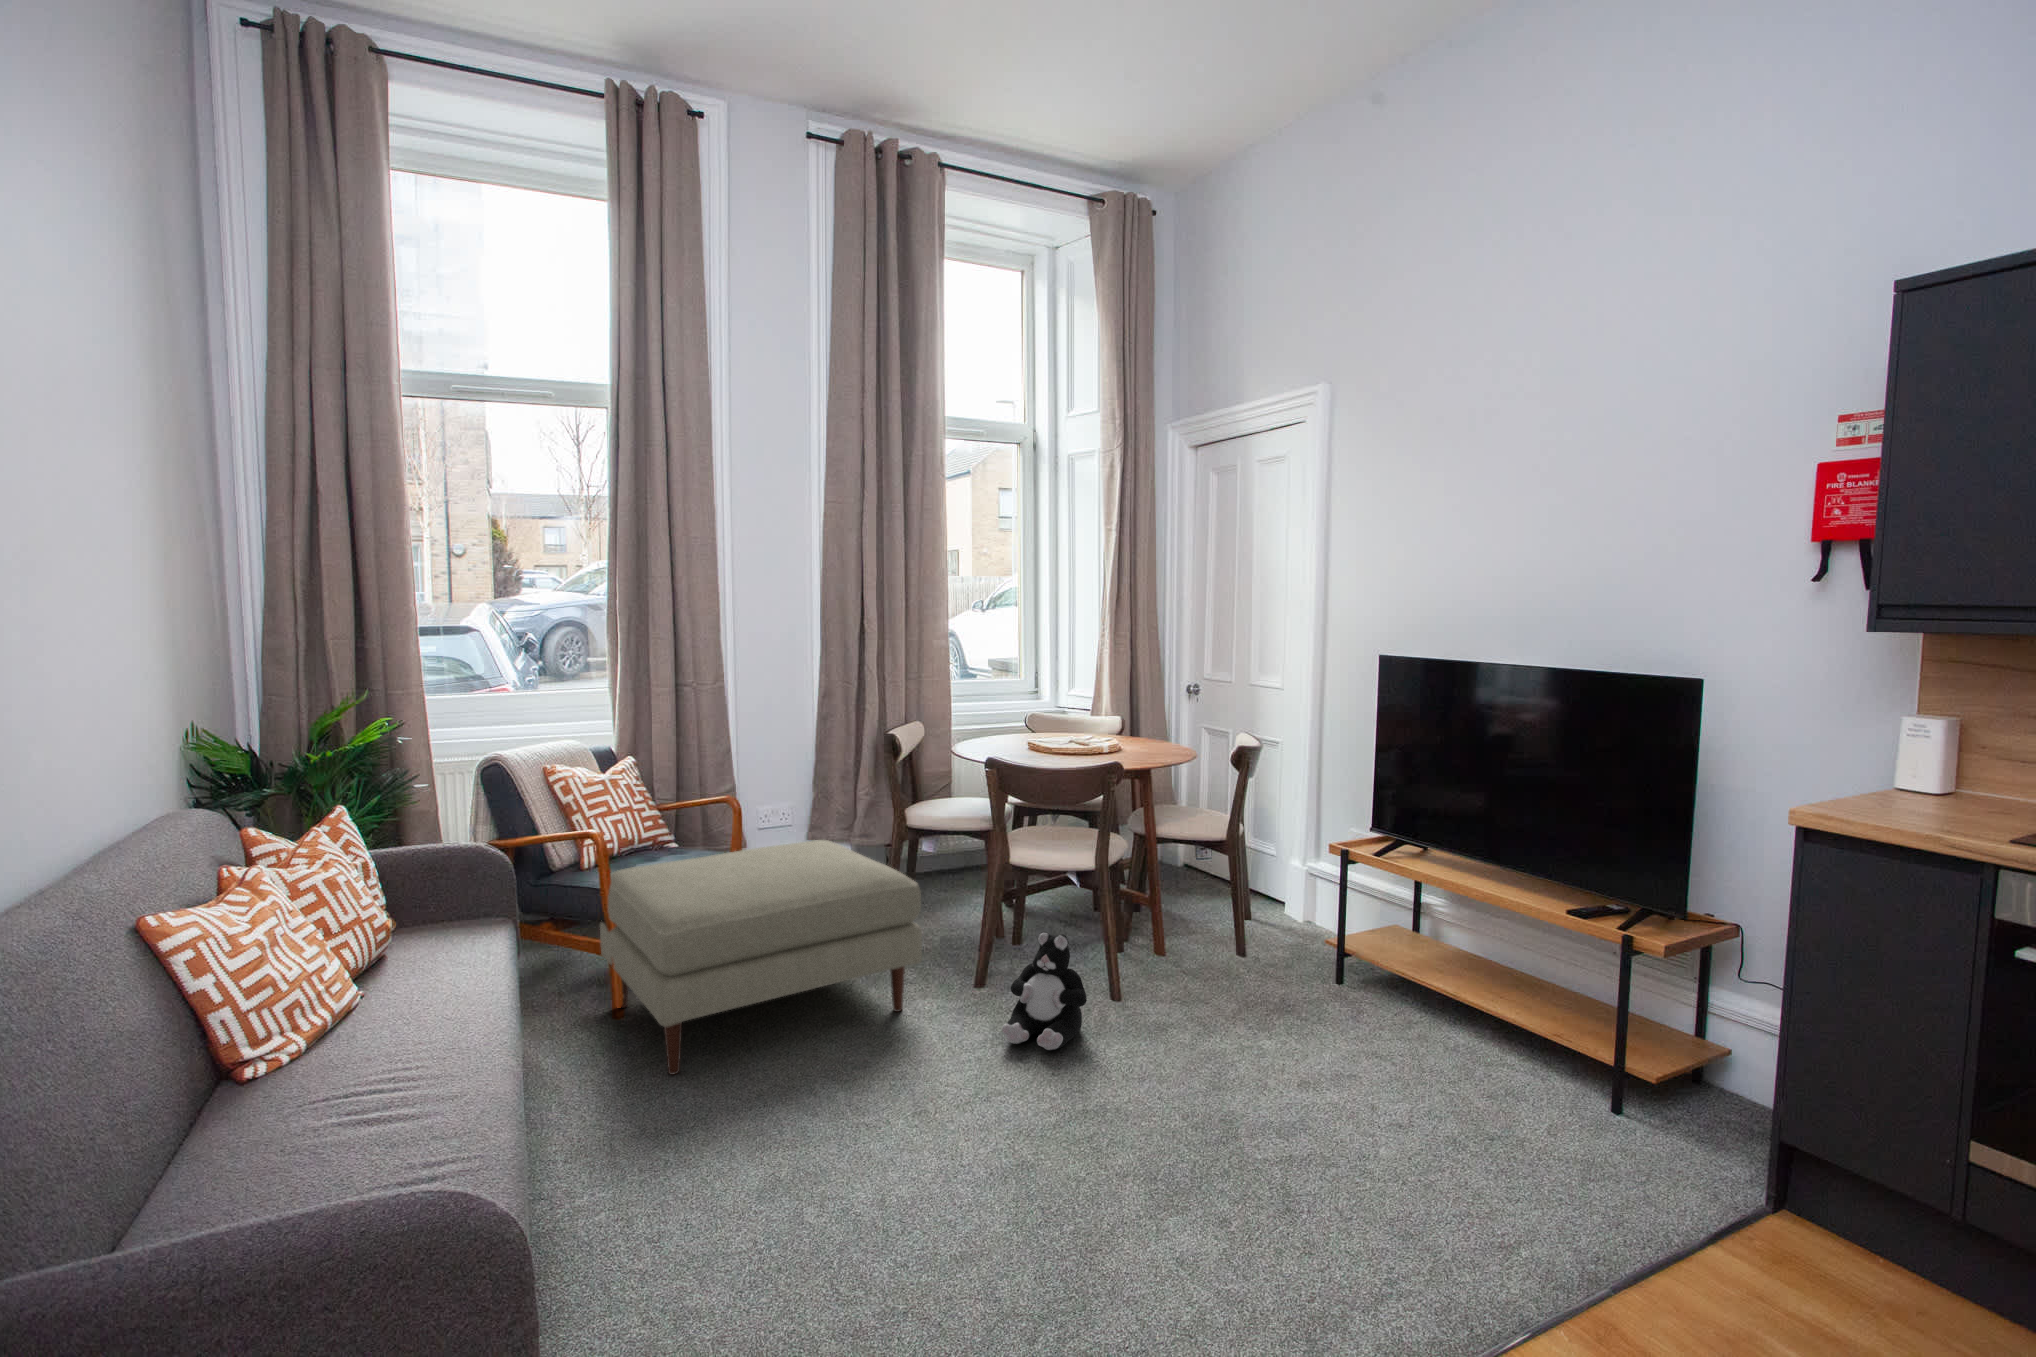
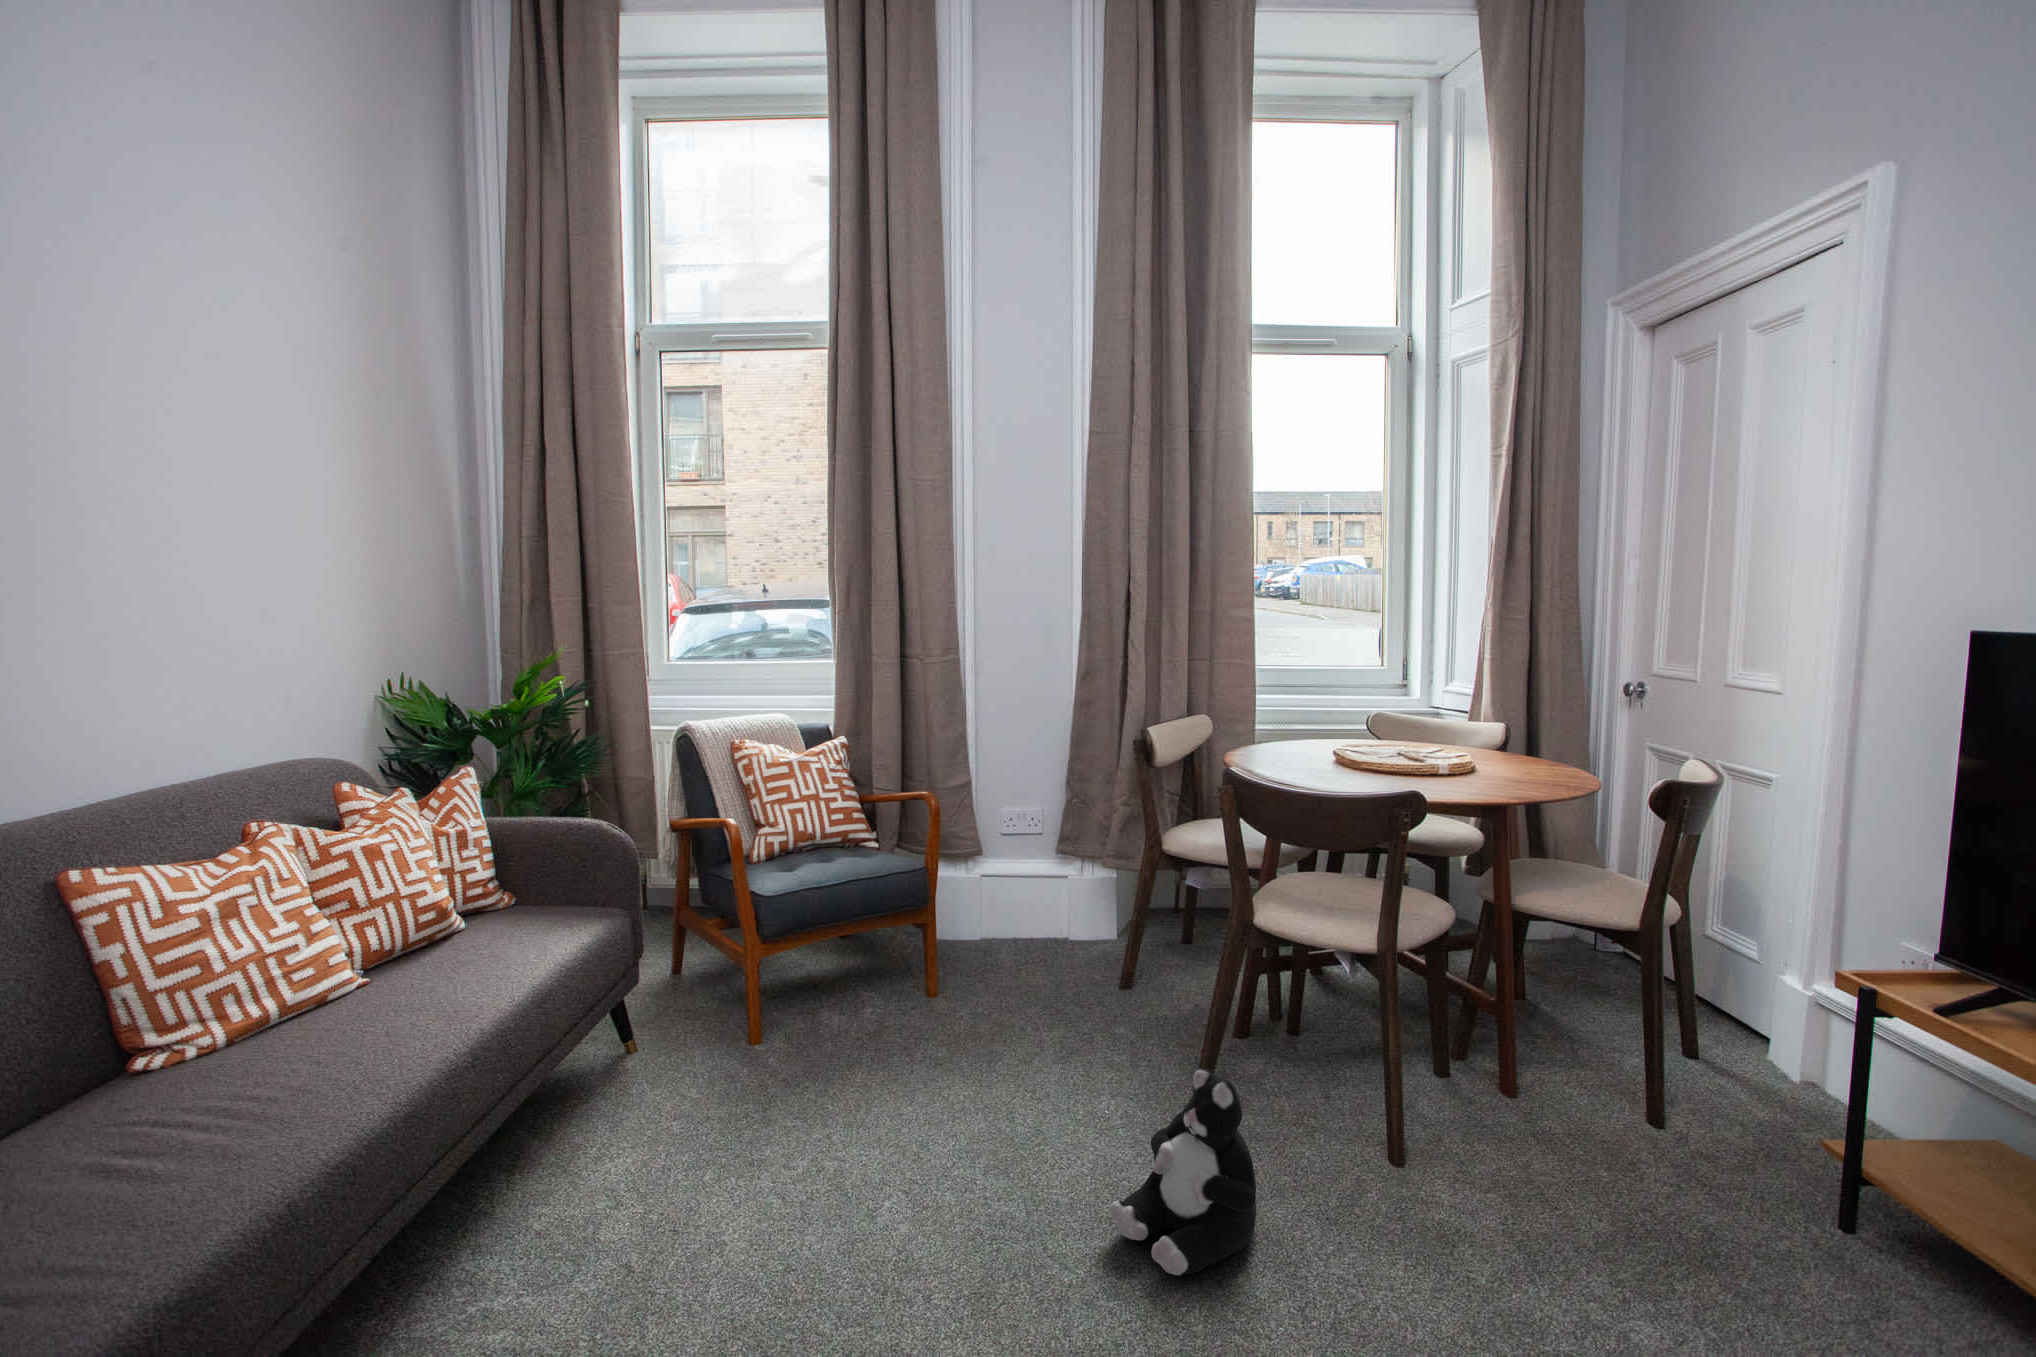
ottoman: present [600,840,922,1074] -> none [685,860,1054,1134]

